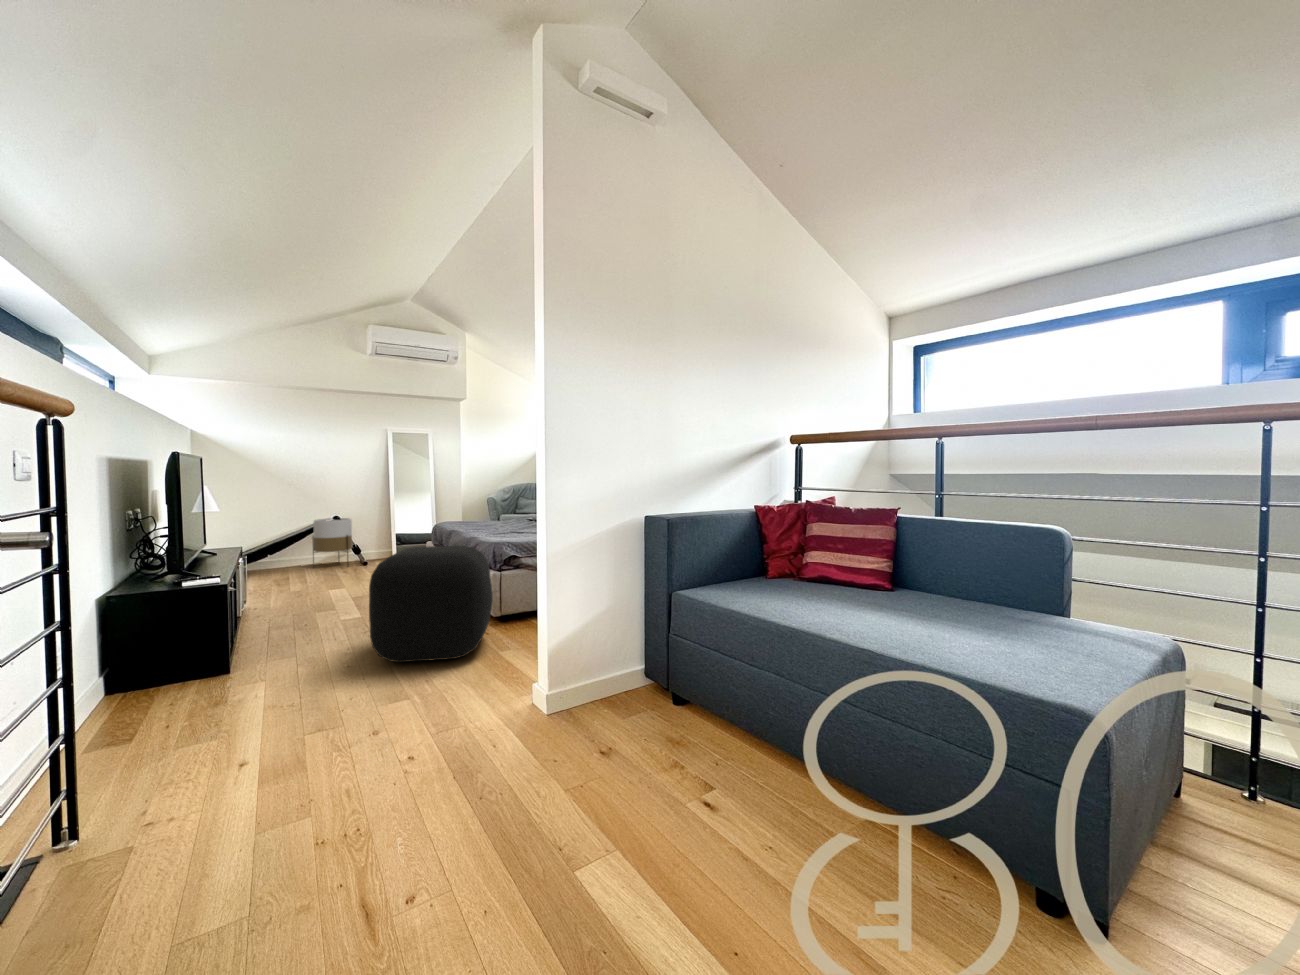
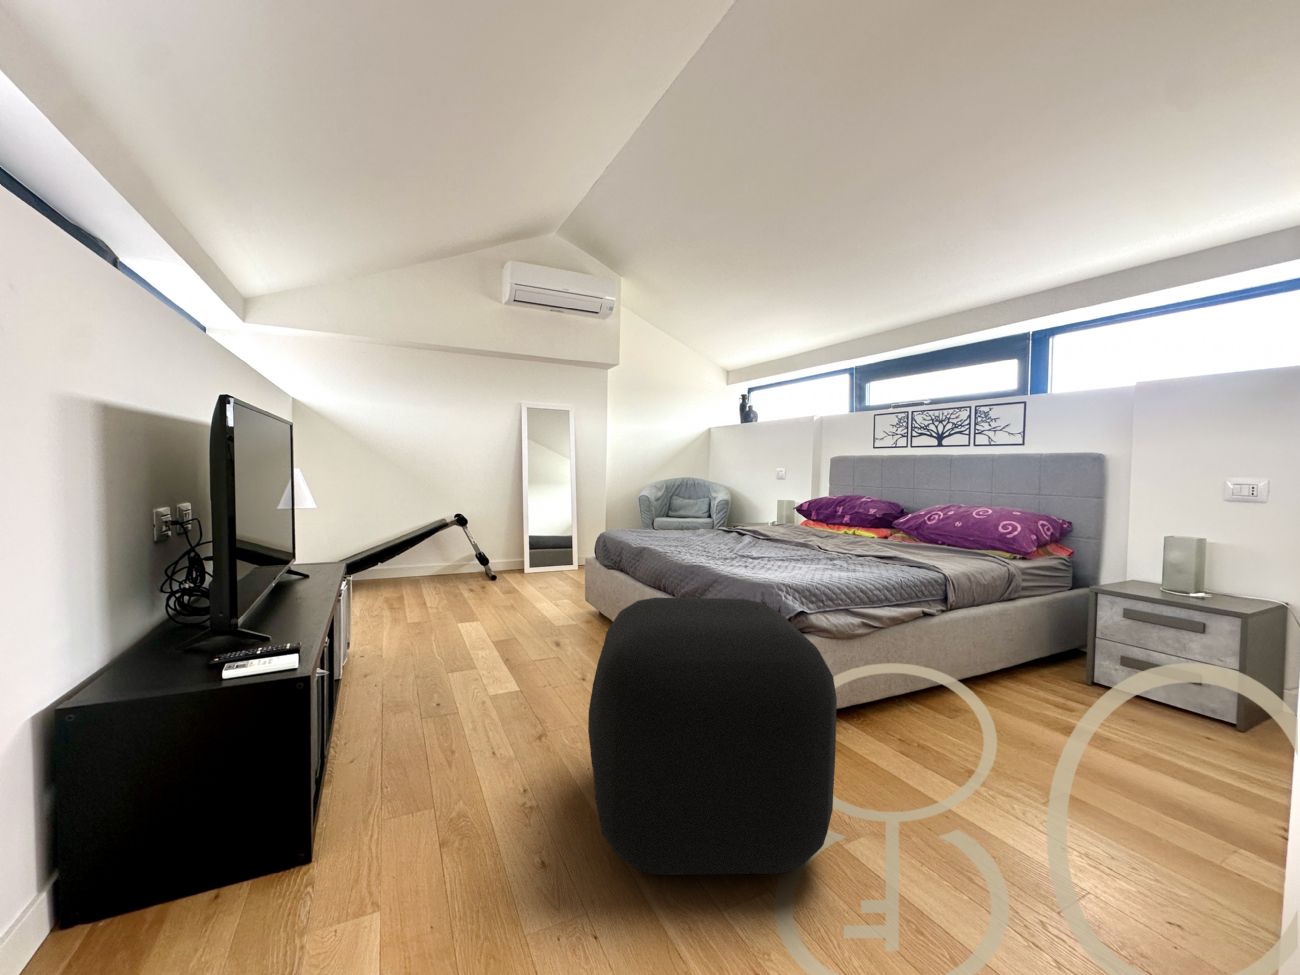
planter: present [313,518,352,567] -> none [430,516,477,580]

